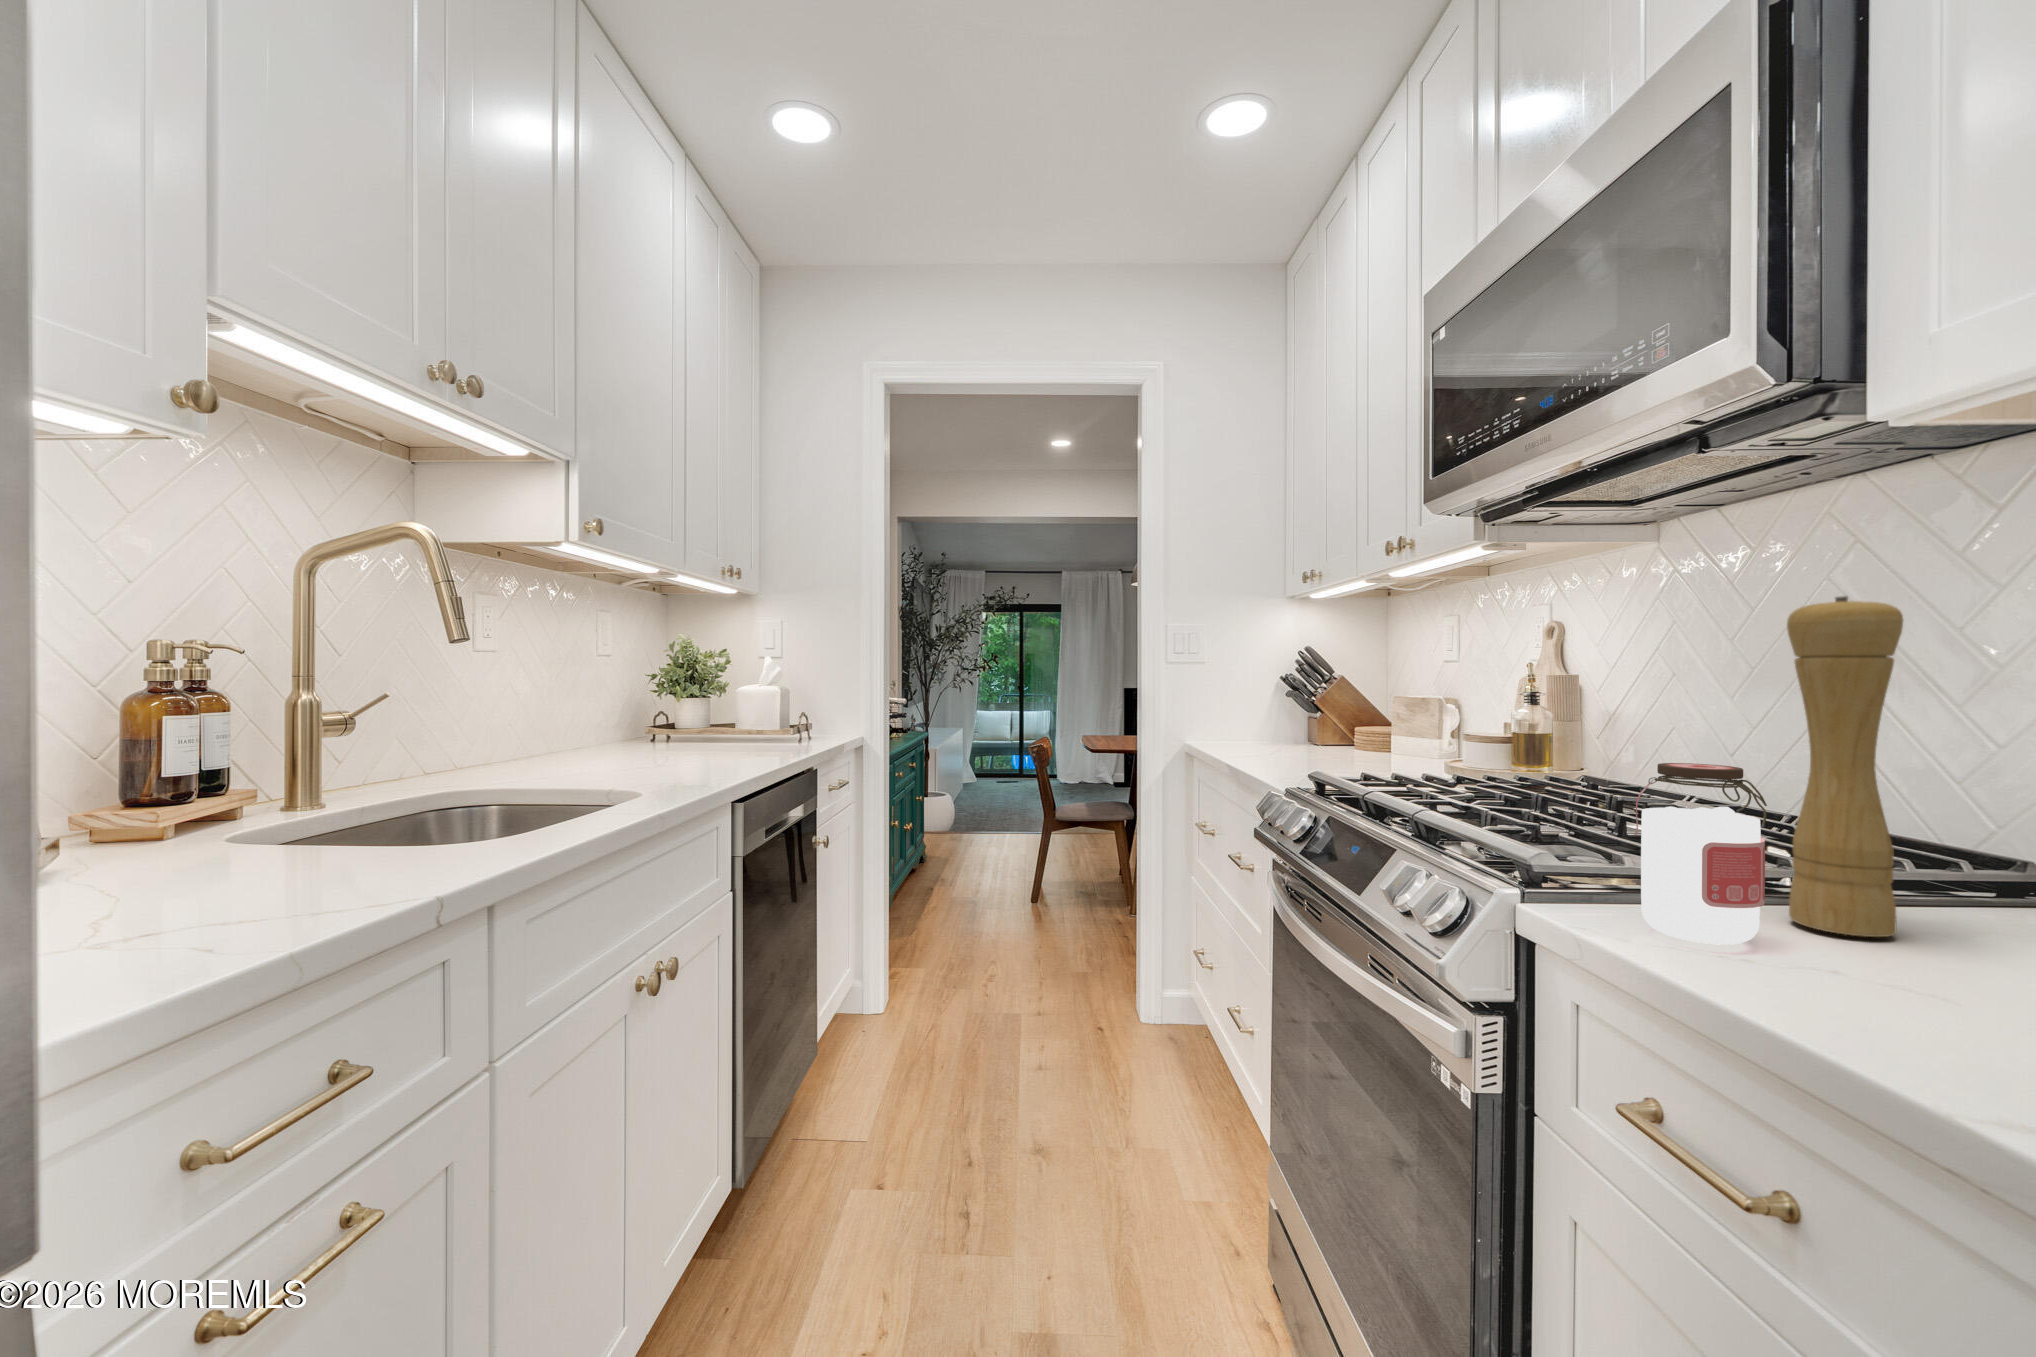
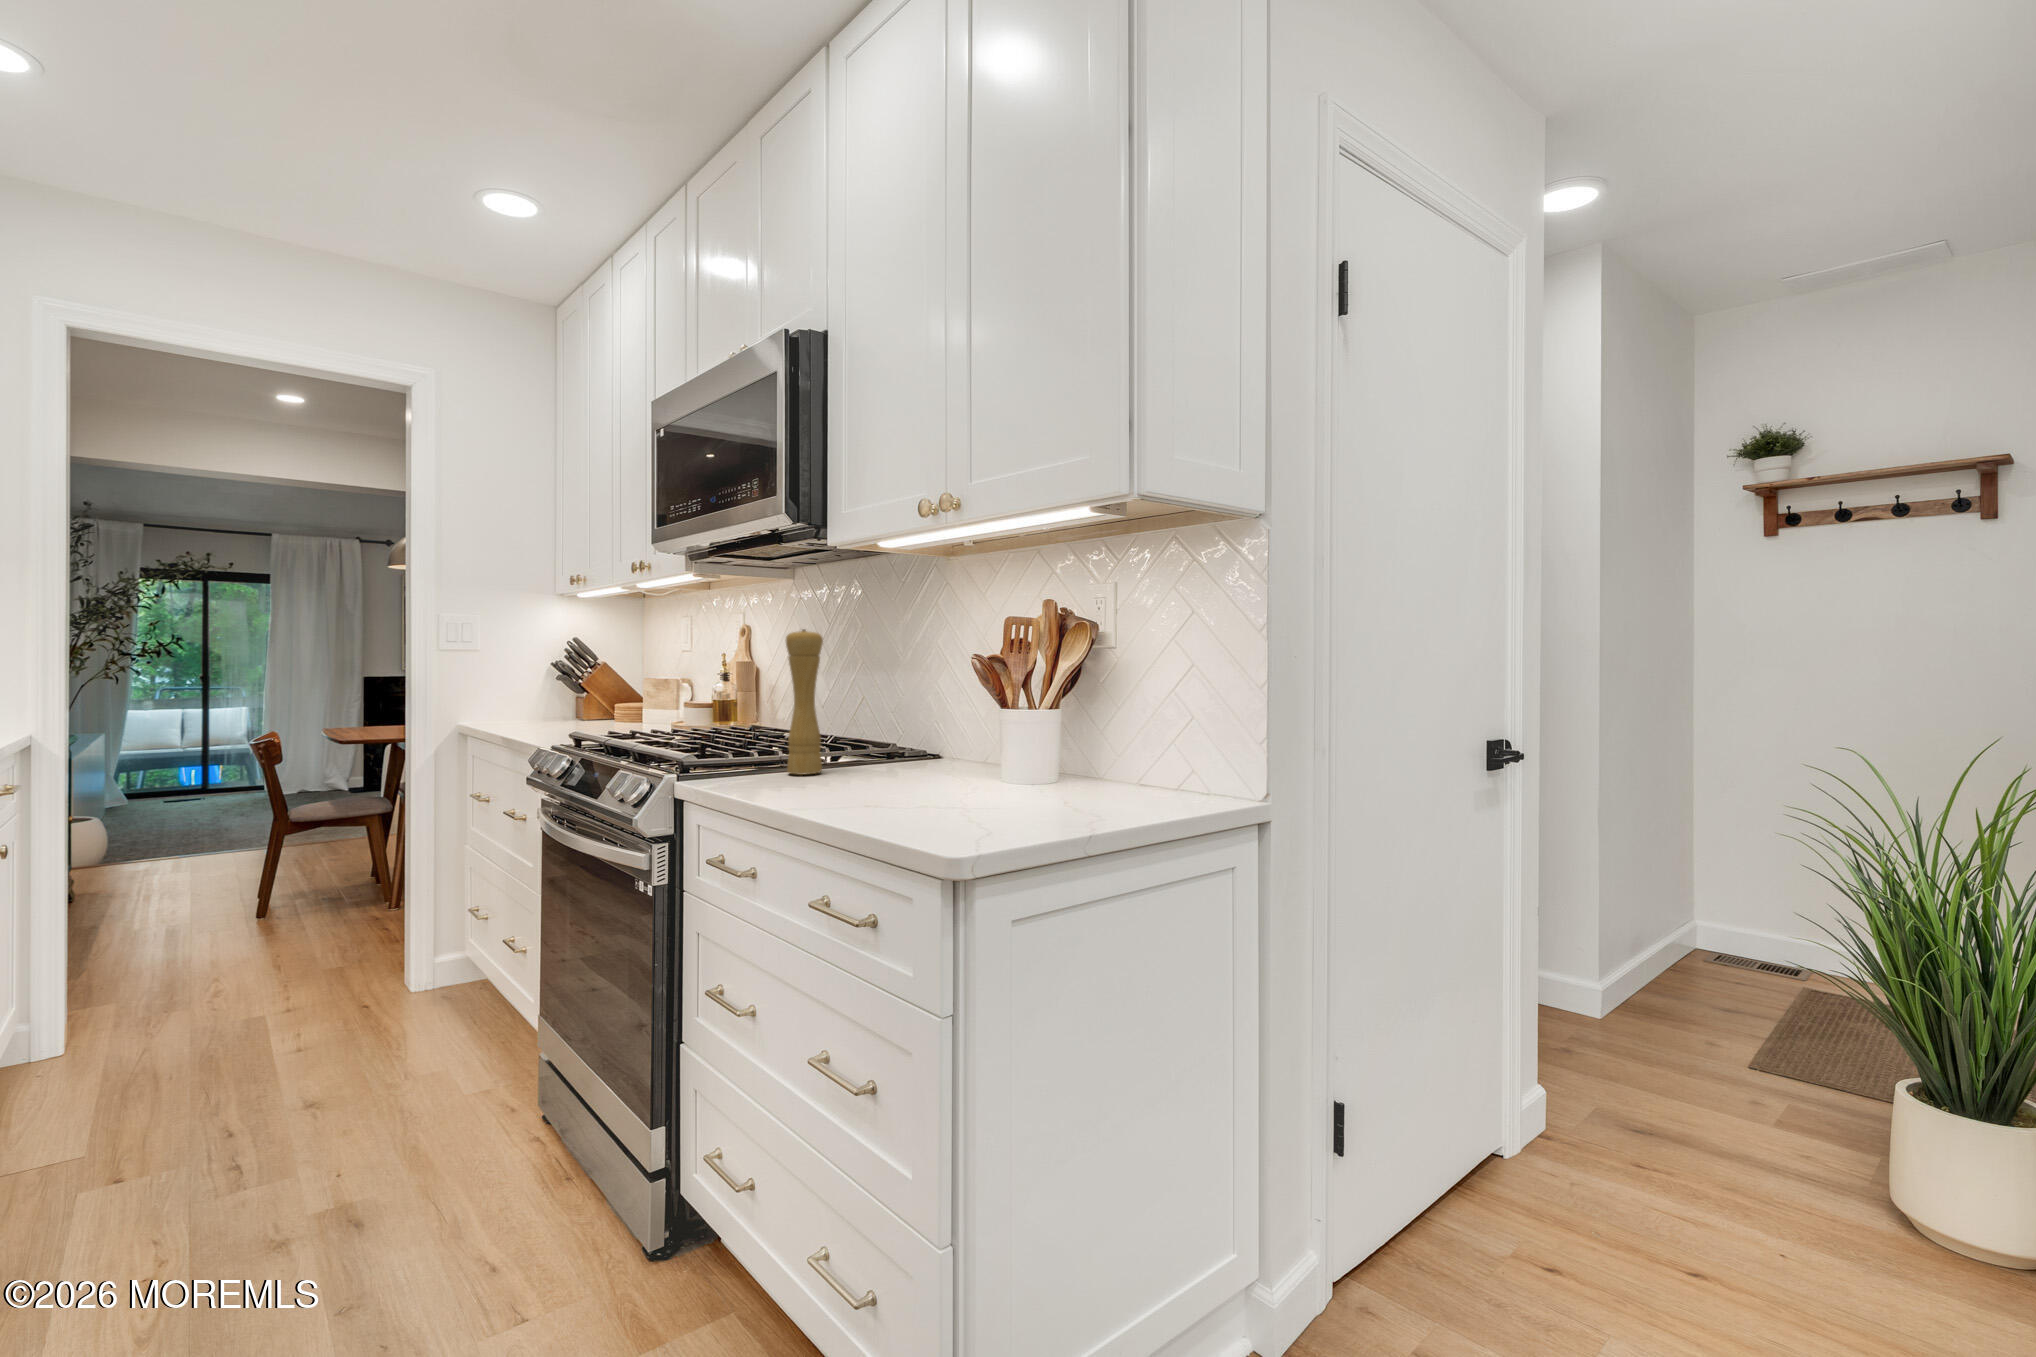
jar: present [1635,763,1767,945] -> none [718,704,768,784]

